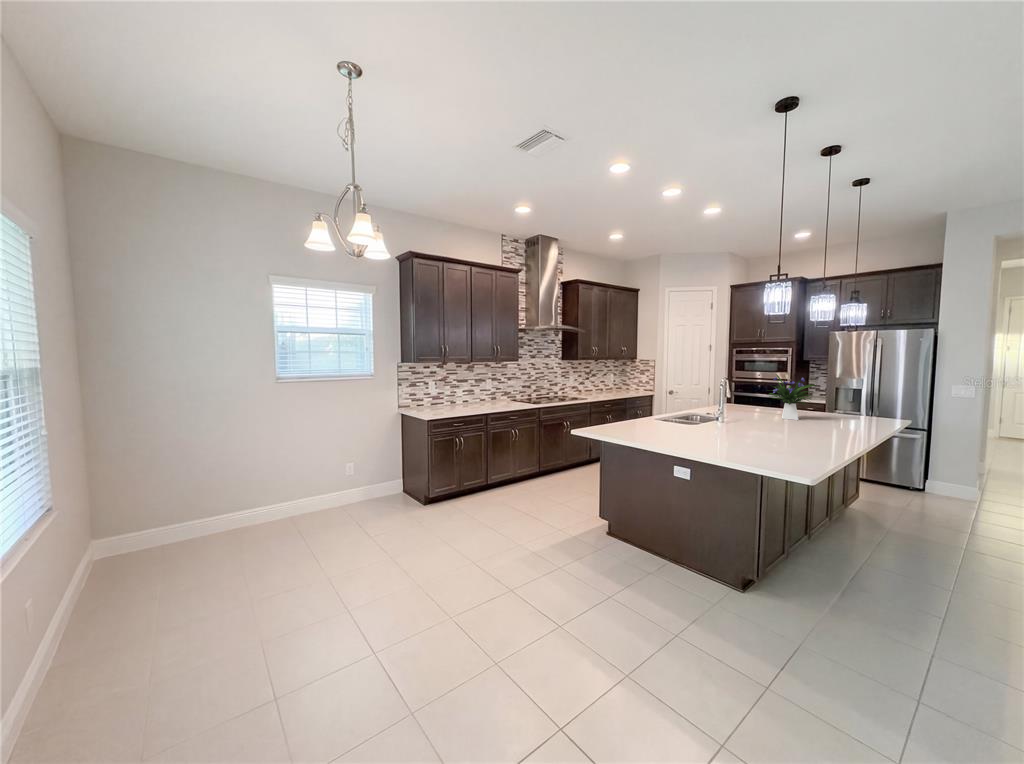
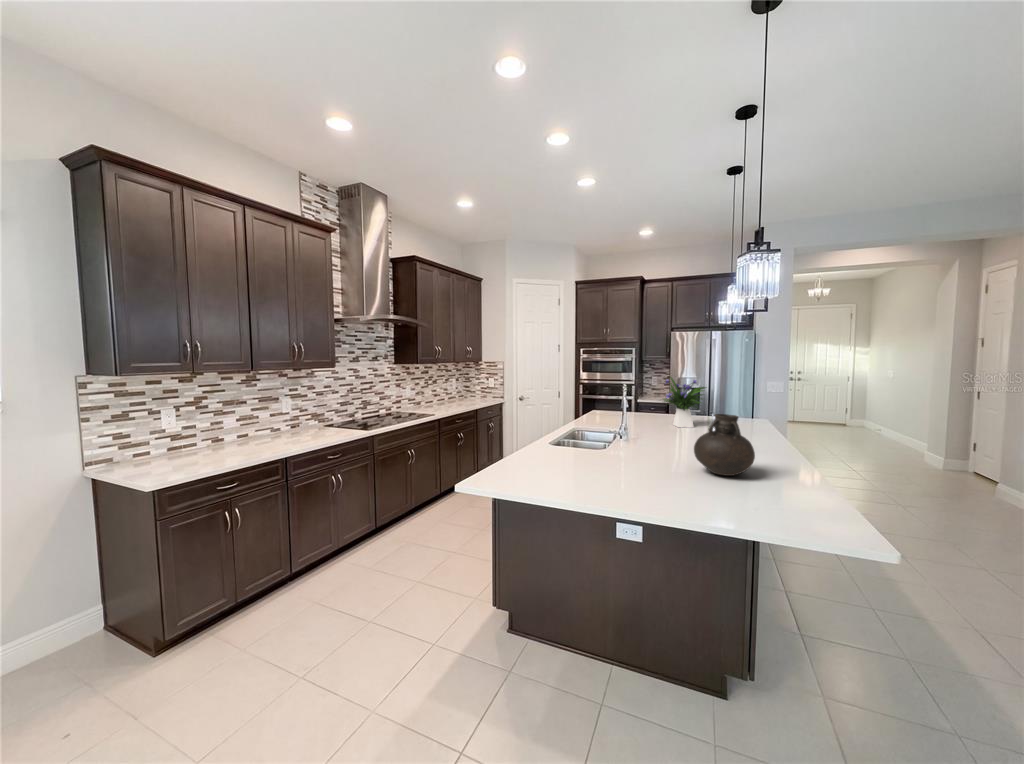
vase: none [732,399,777,443] -> present [694,414,755,476]

